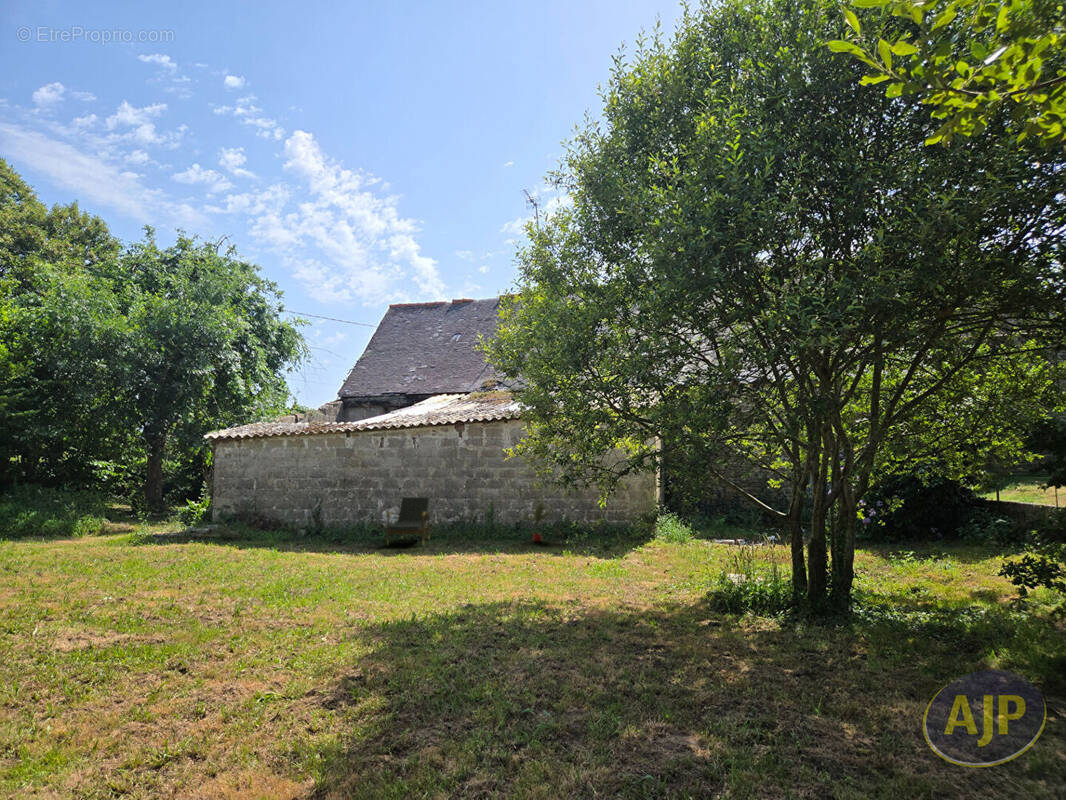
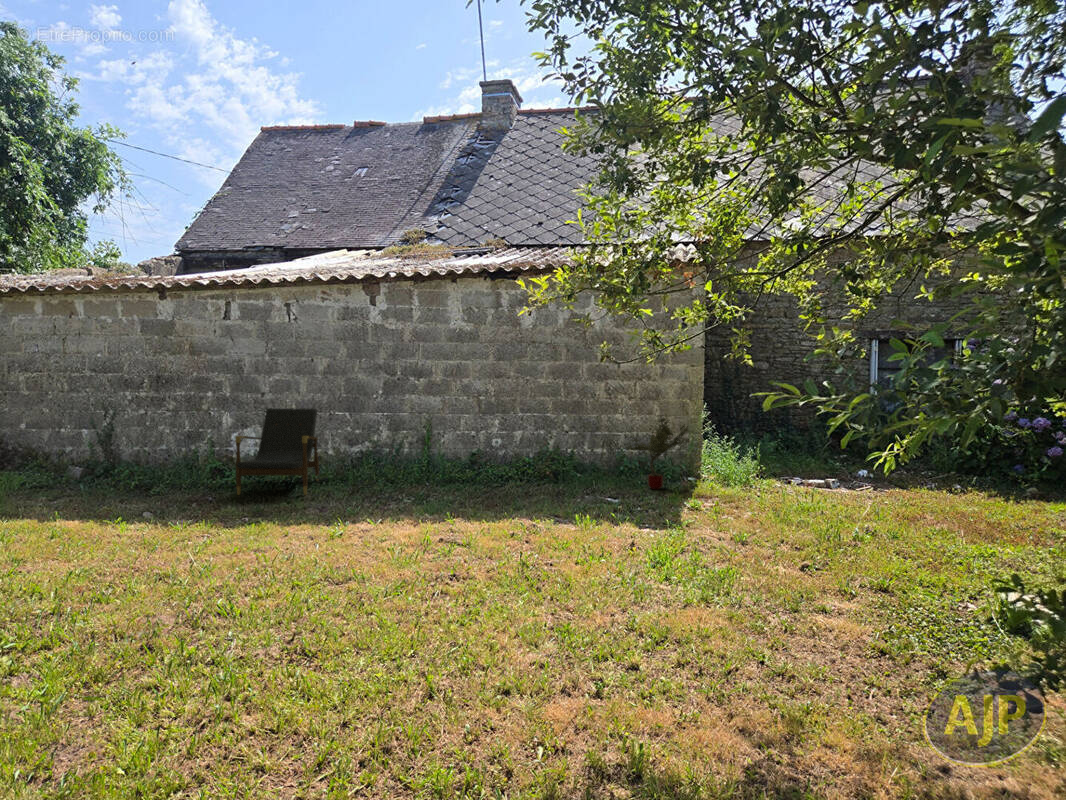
potted tree: present [521,499,553,542] -> present [626,414,688,490]

